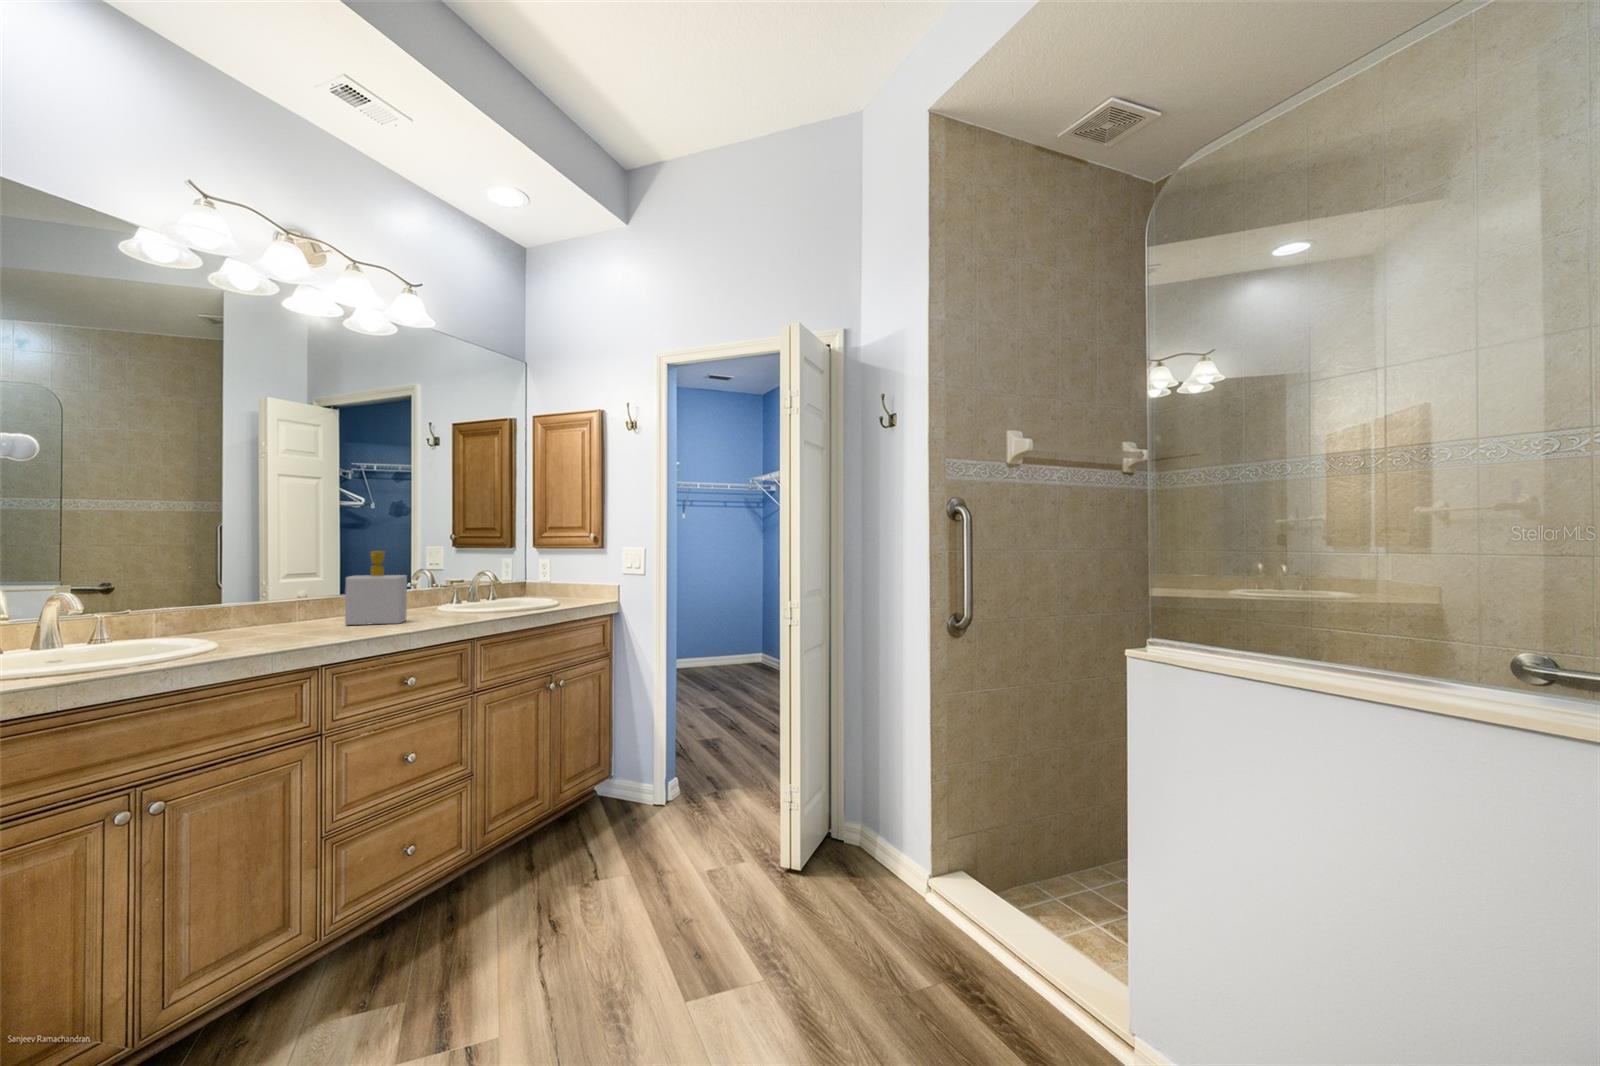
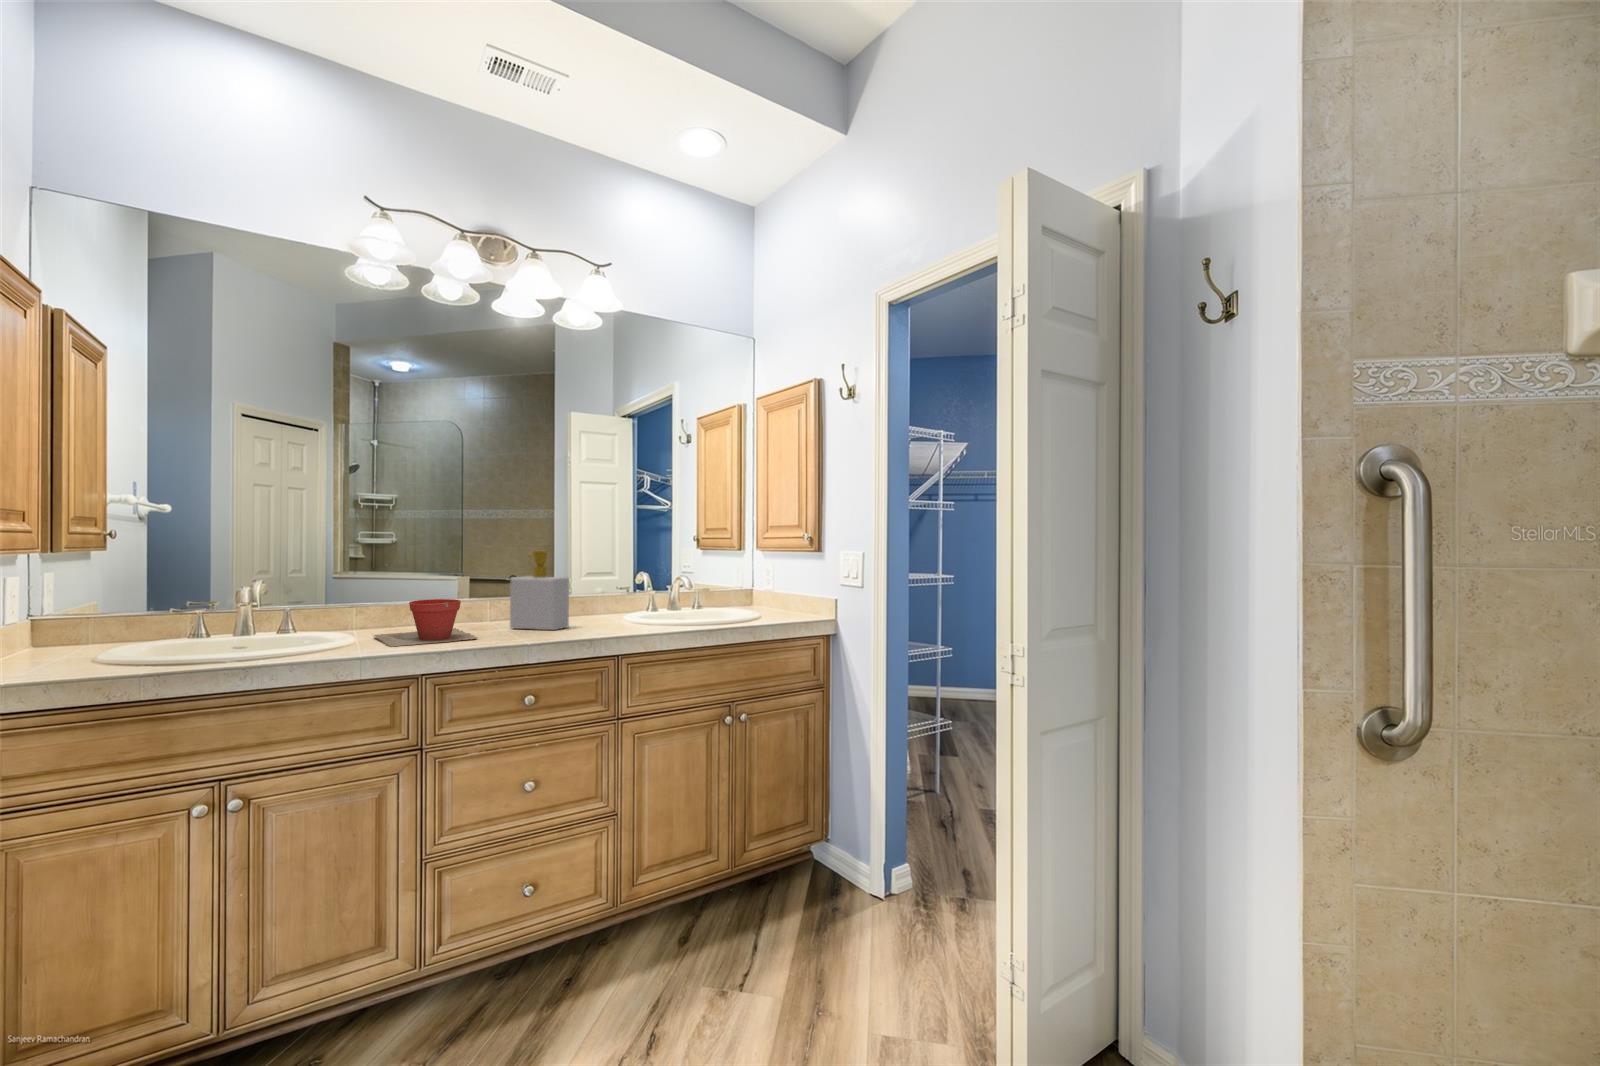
plant pot: none [207,599,347,646] -> present [374,599,477,647]

